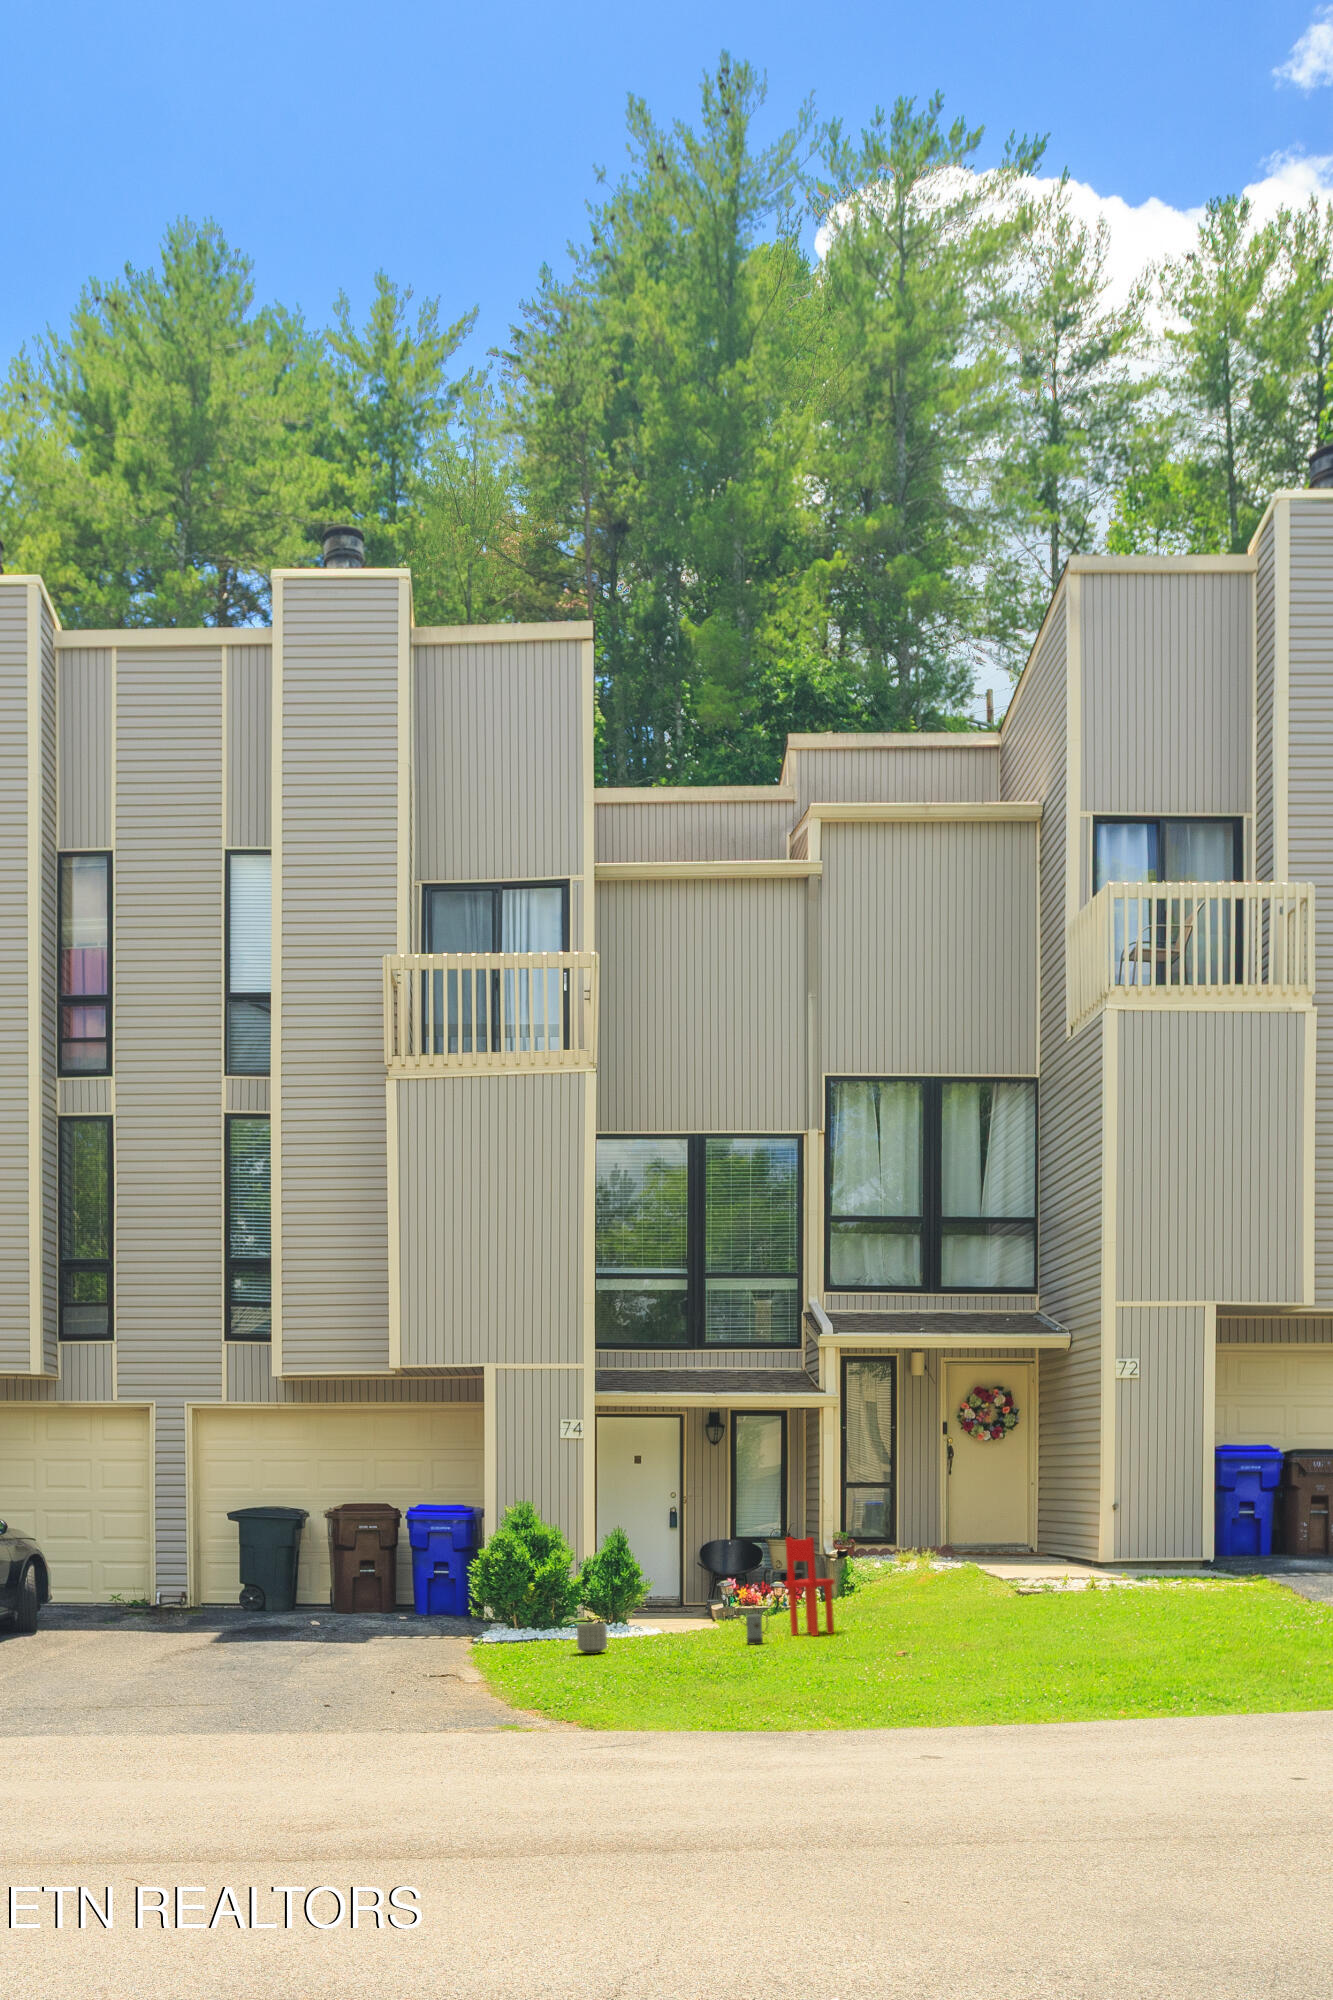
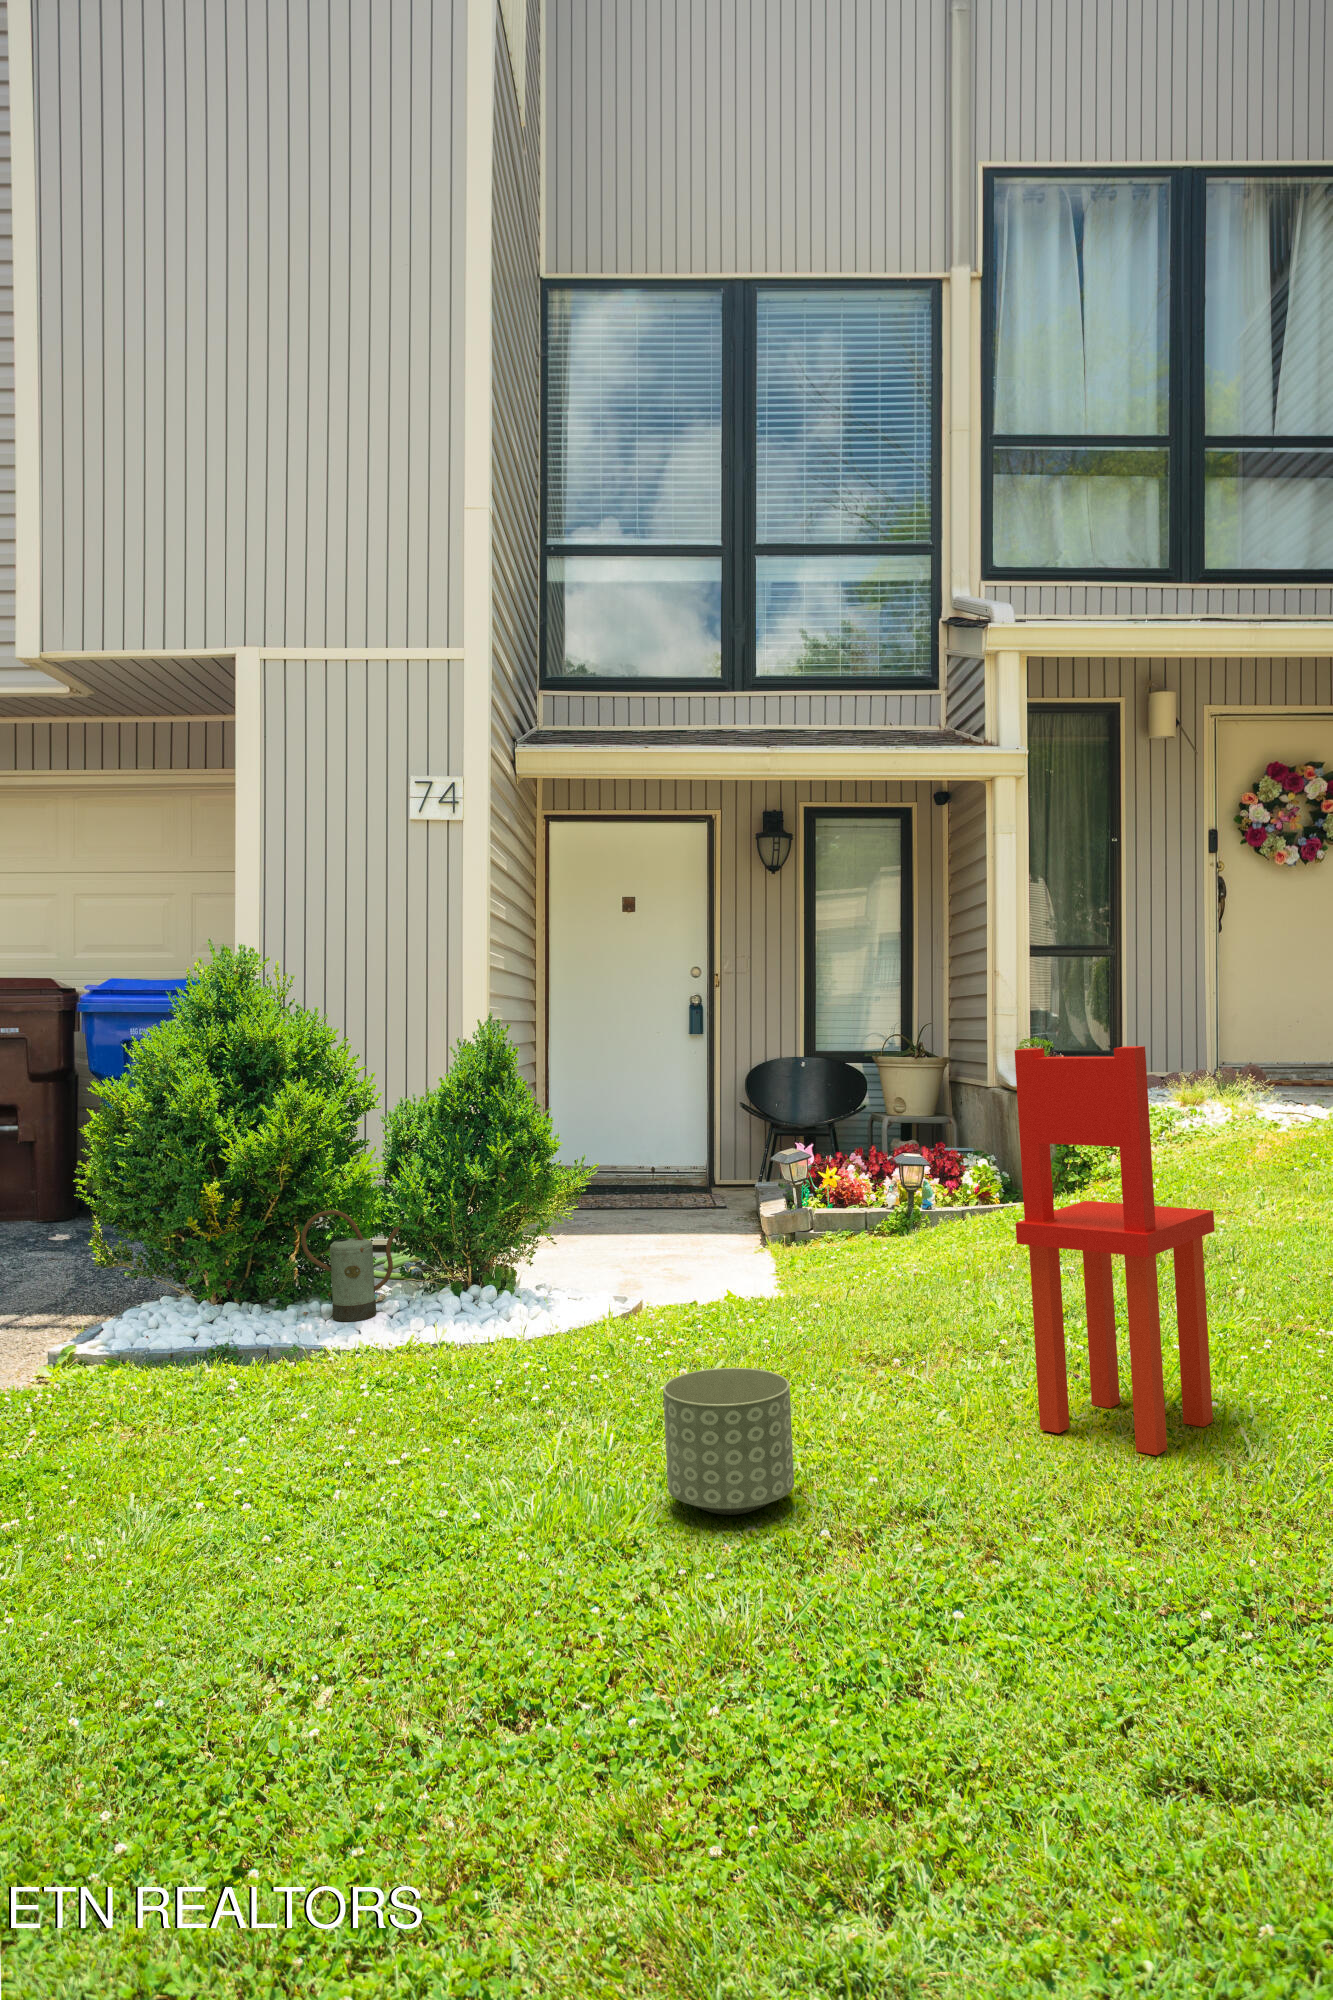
watering can: present [738,1603,768,1644] -> present [301,1210,401,1321]
planter: present [577,1623,607,1654] -> present [663,1368,794,1515]

